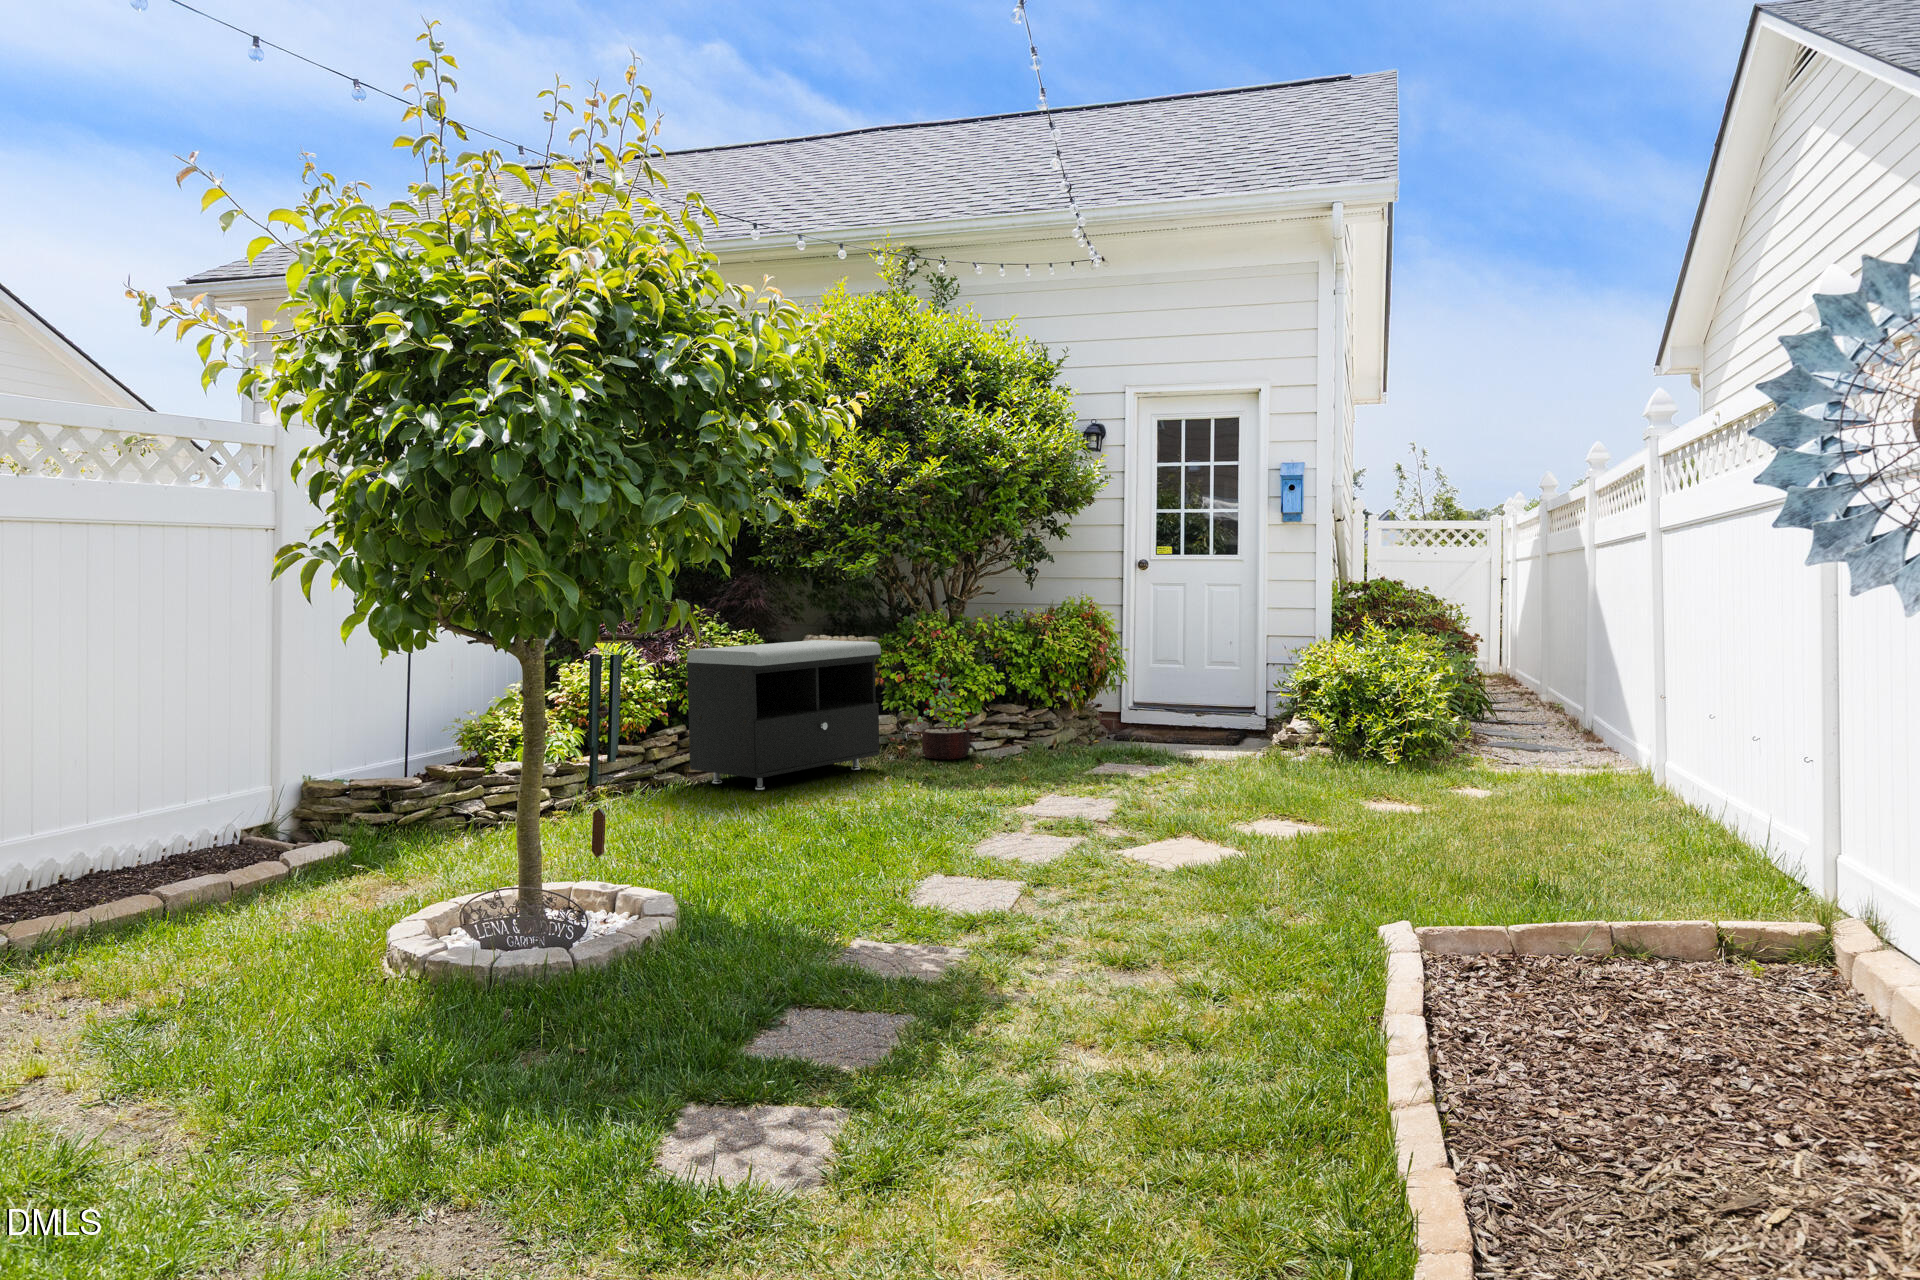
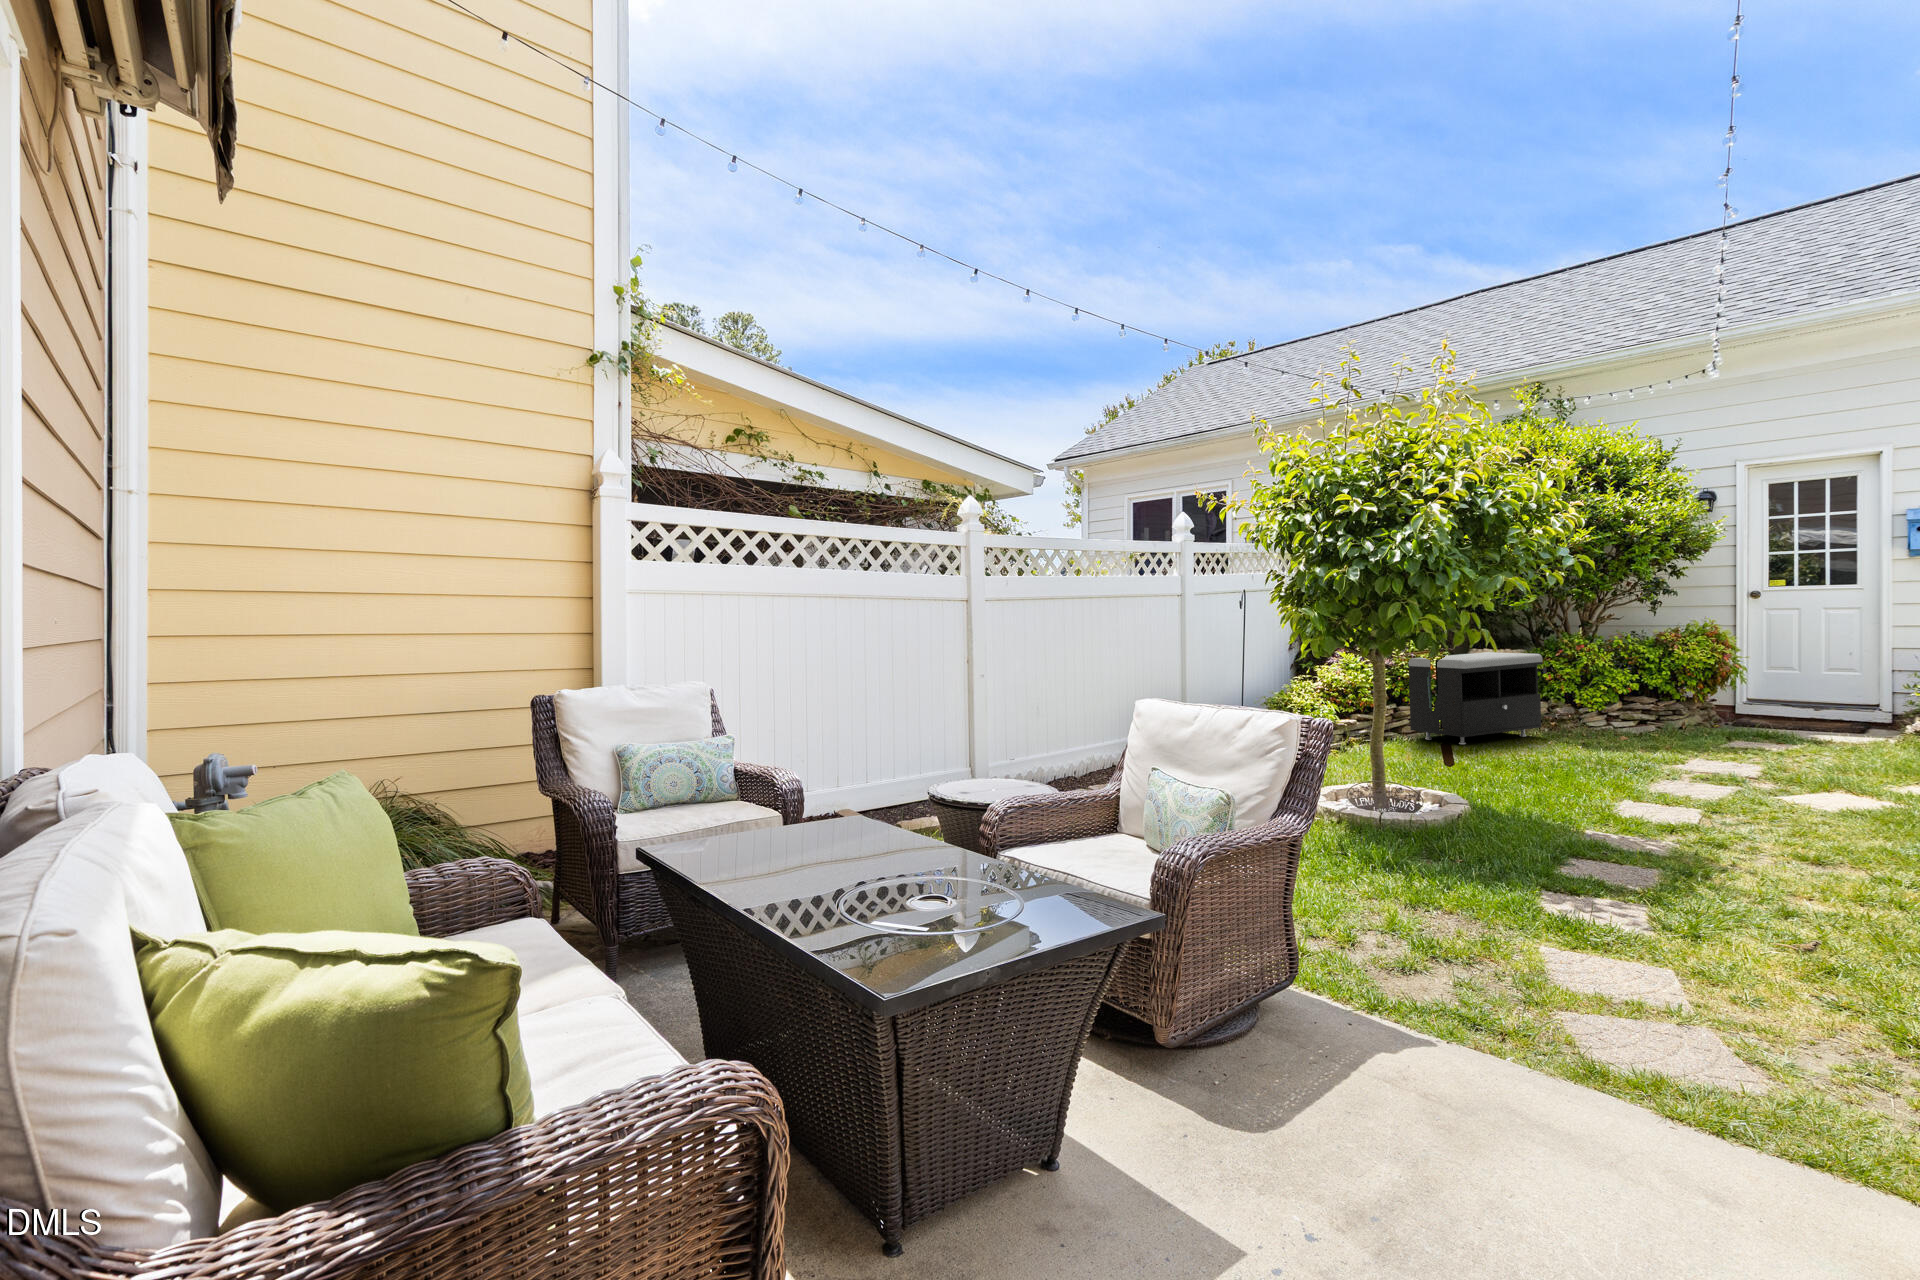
decorative plant: present [915,670,971,759] -> none [1562,672,1611,733]

